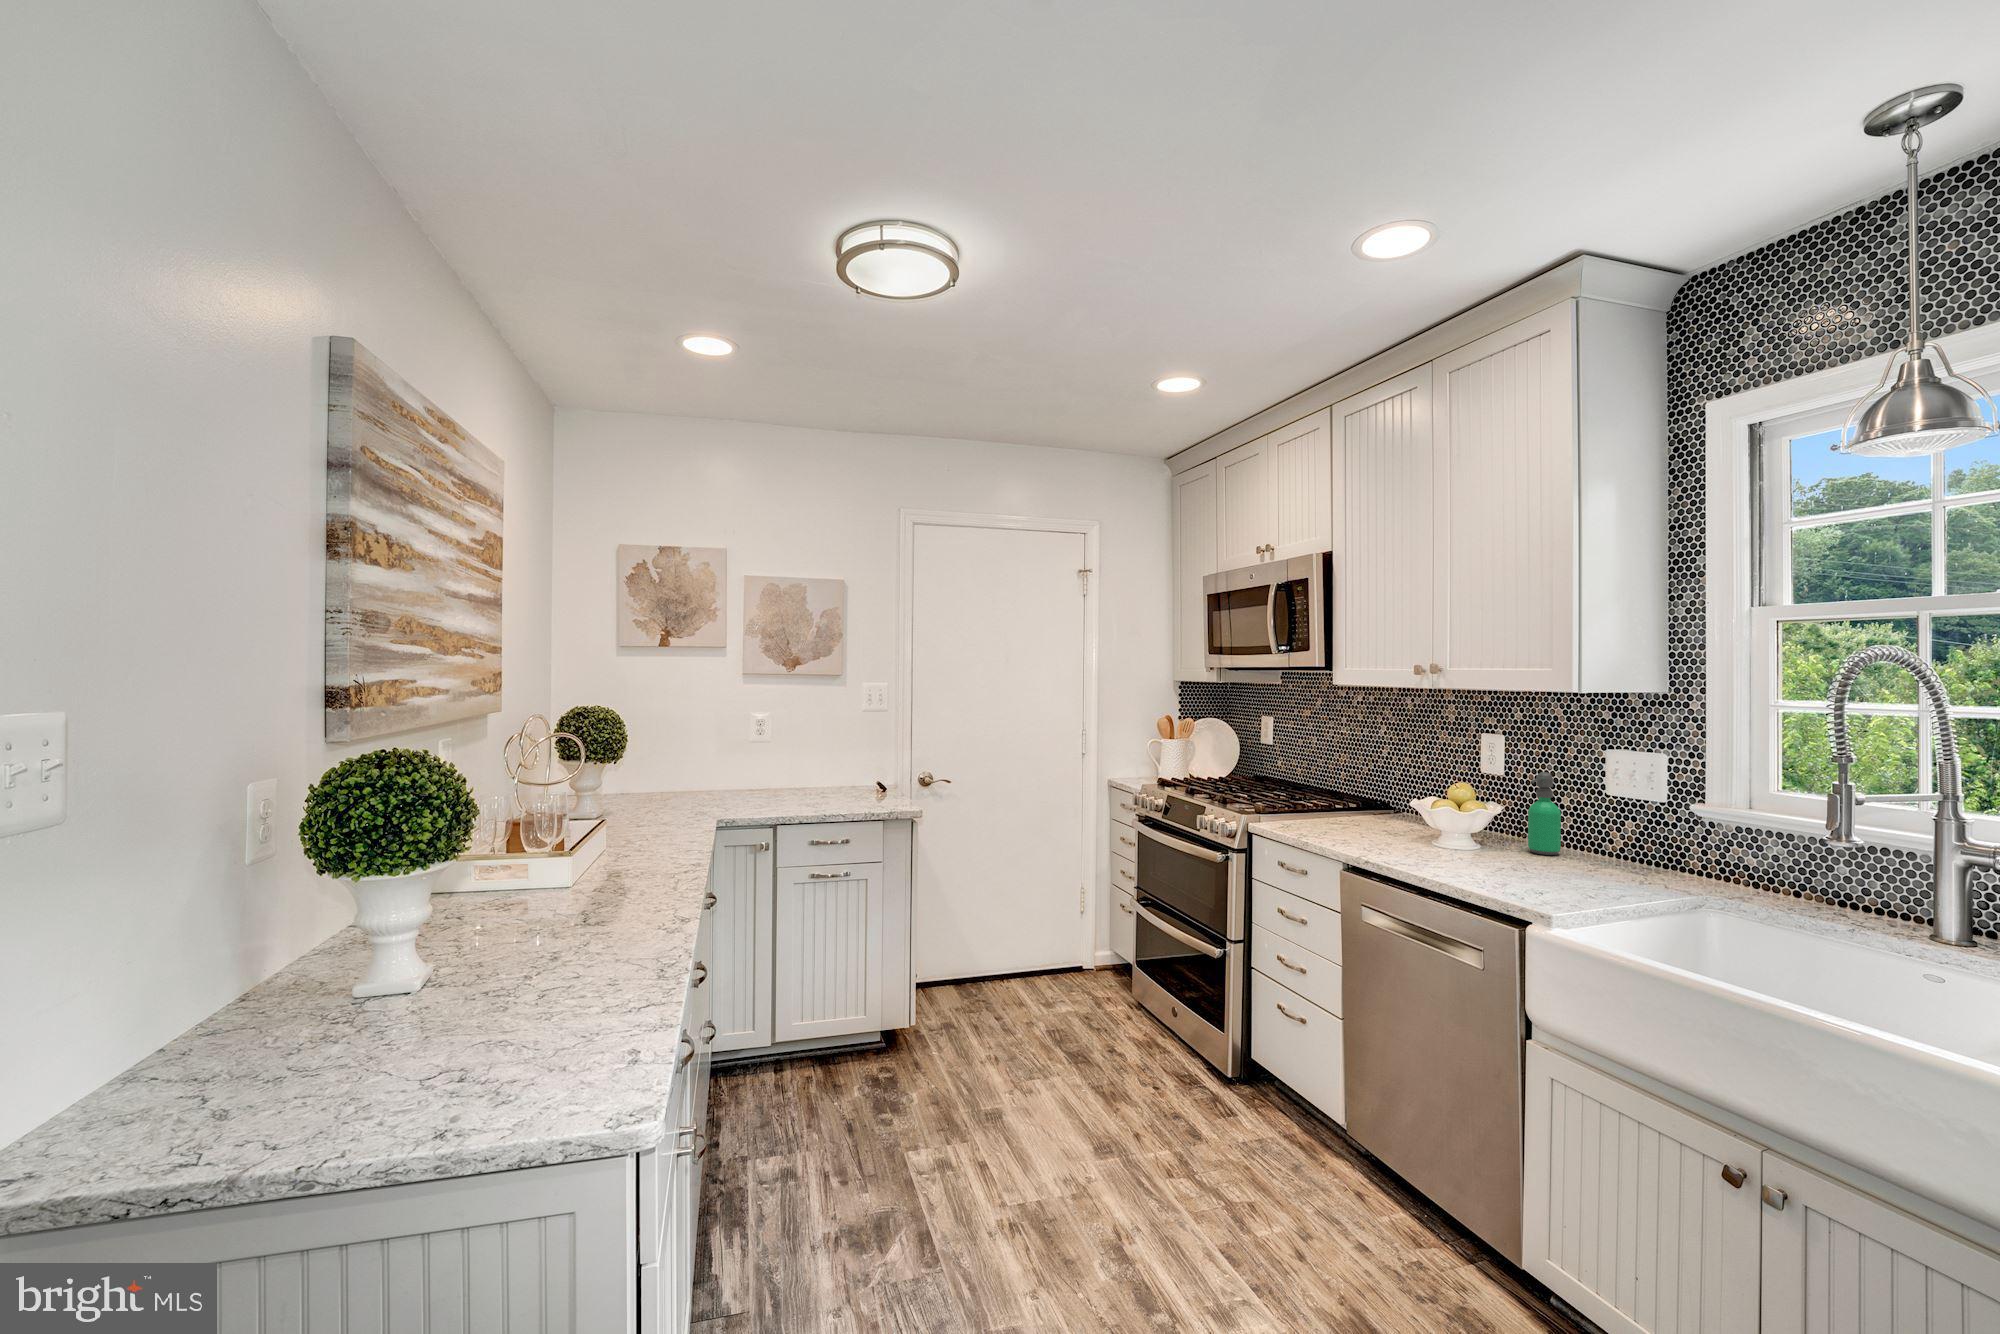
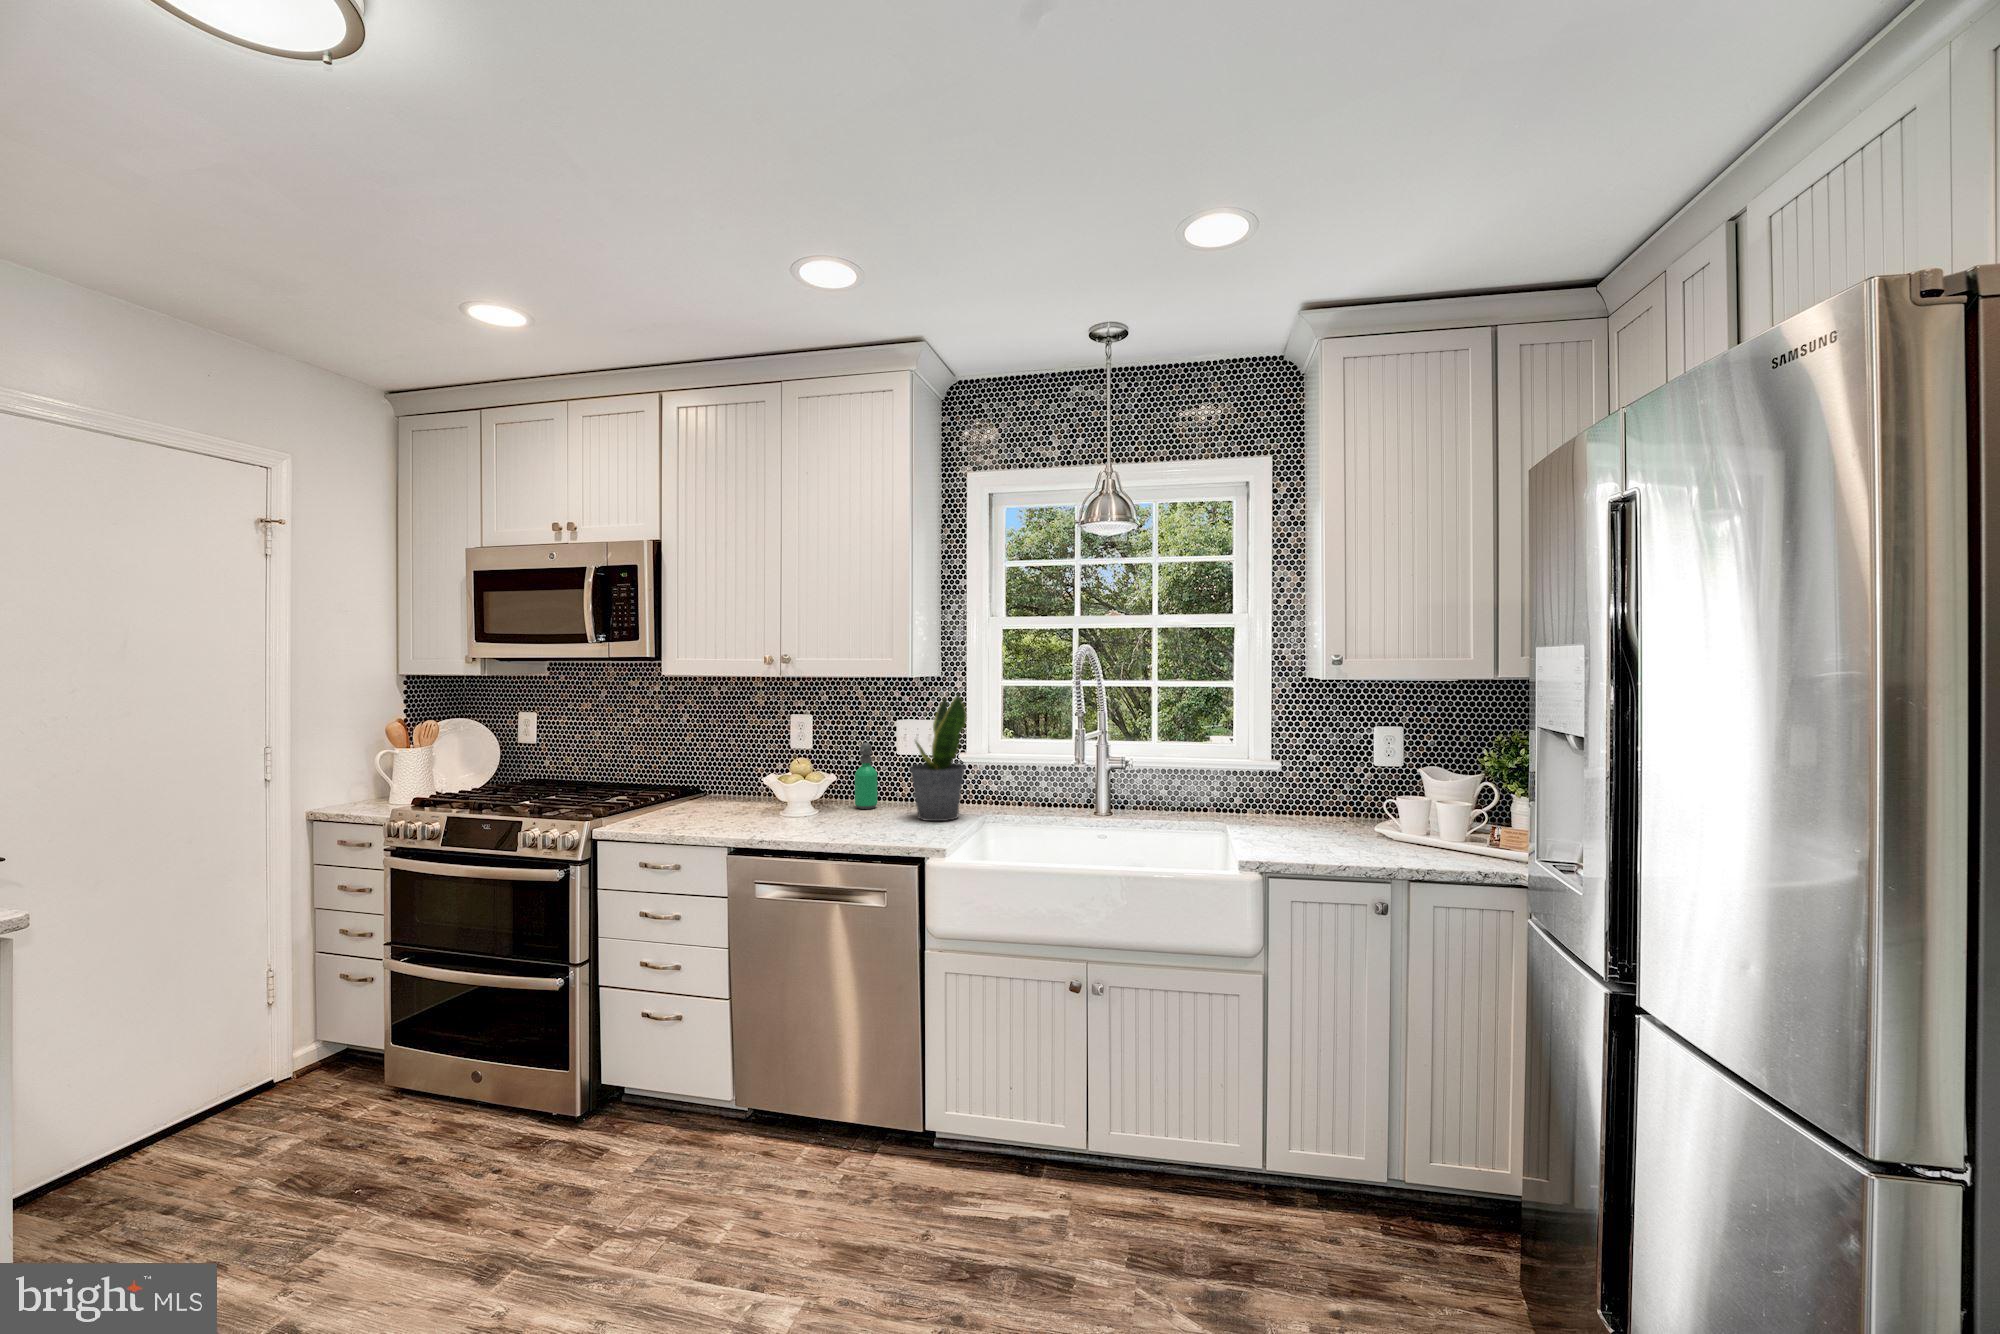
potted plant: none [1575,715,1668,888] -> present [910,695,966,821]

